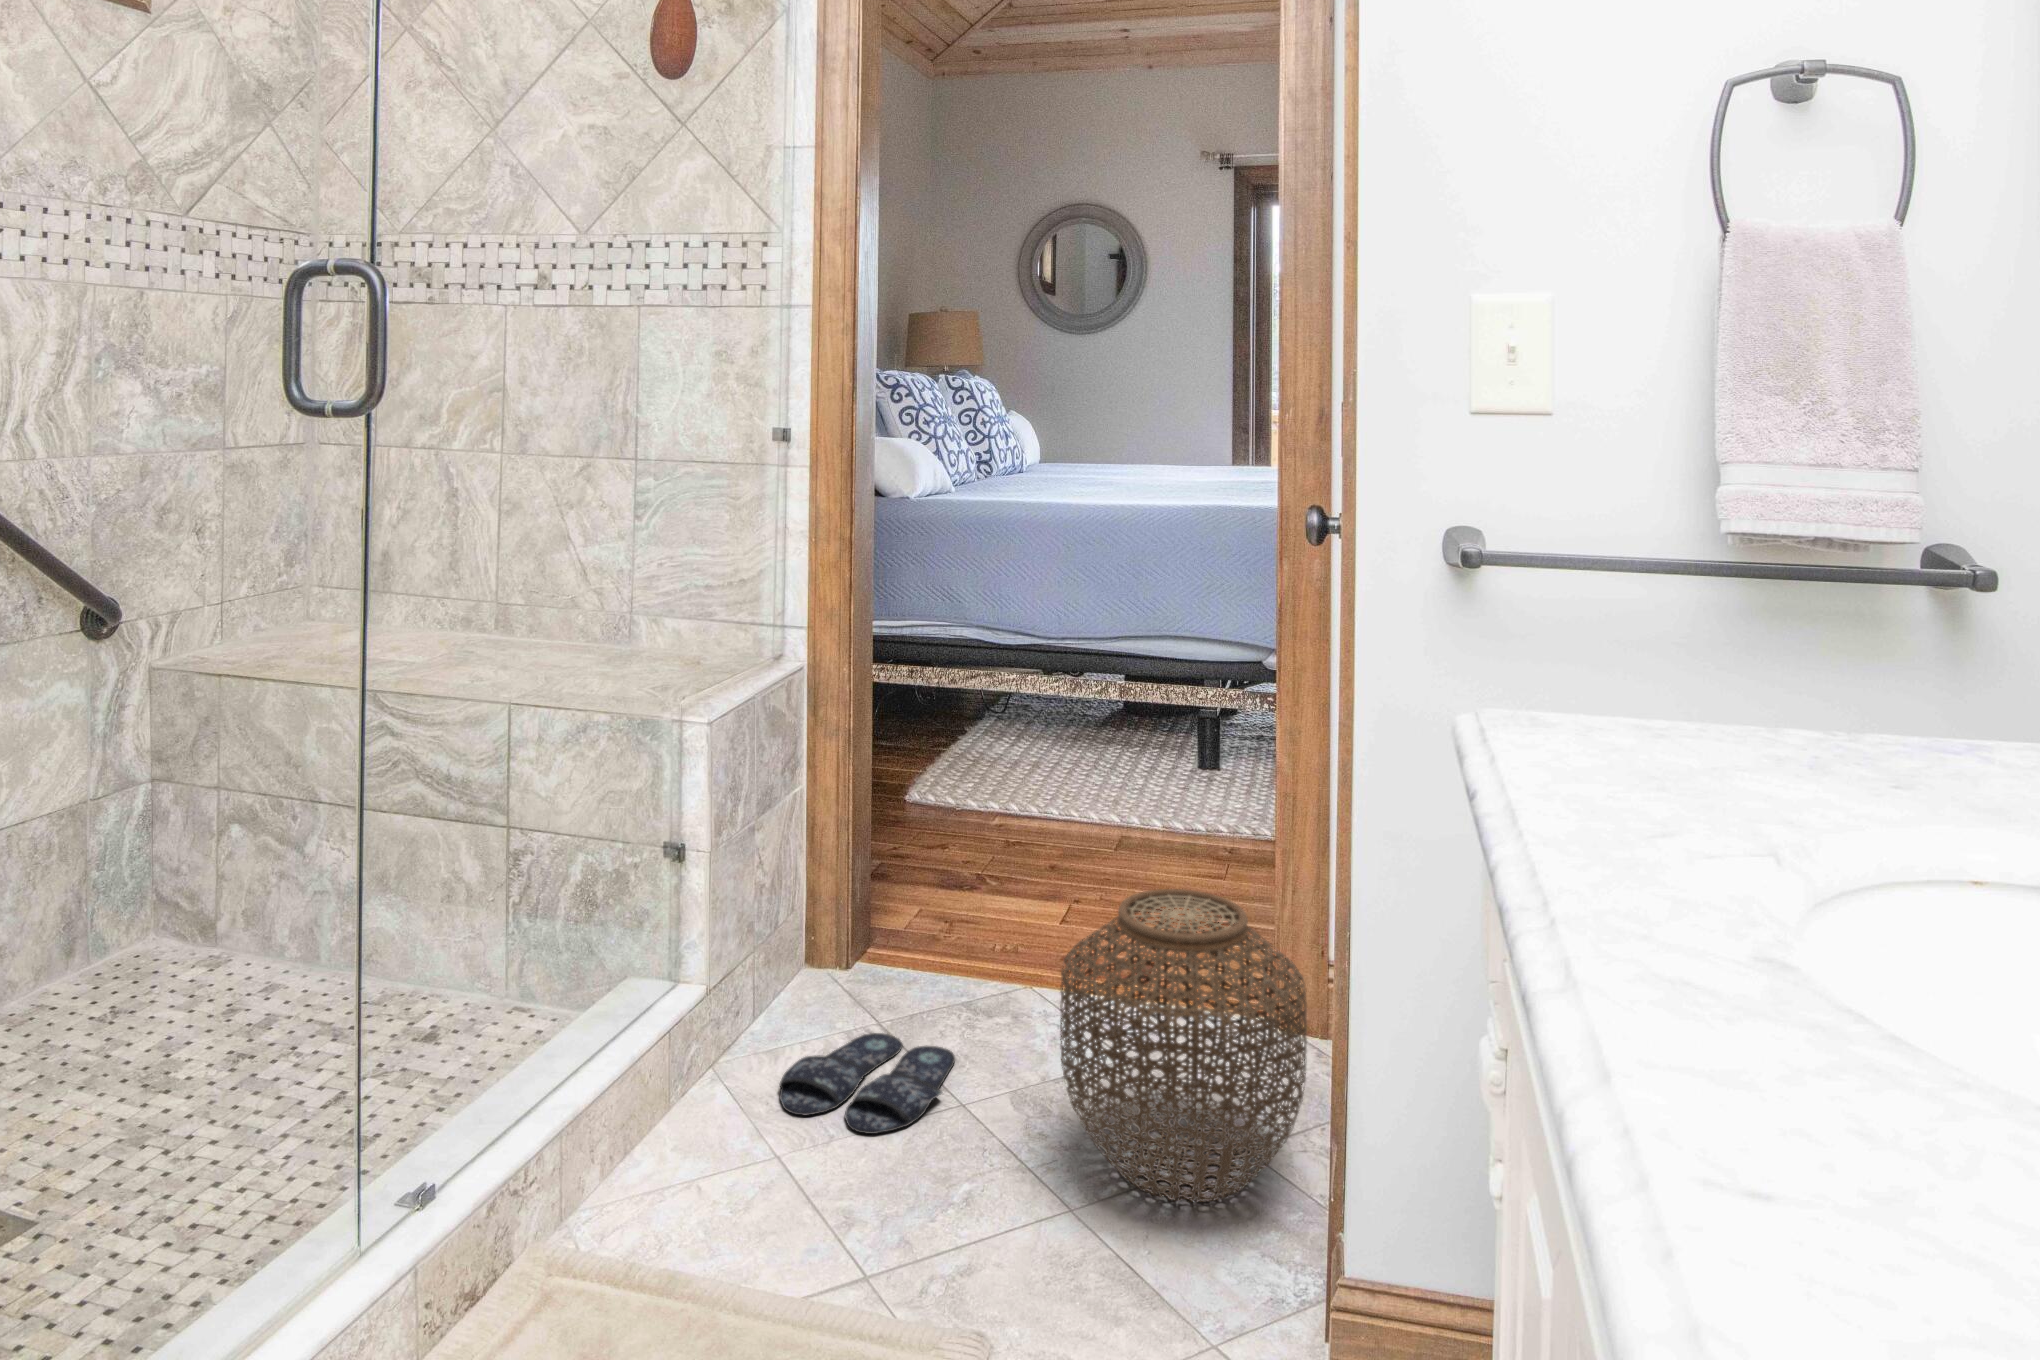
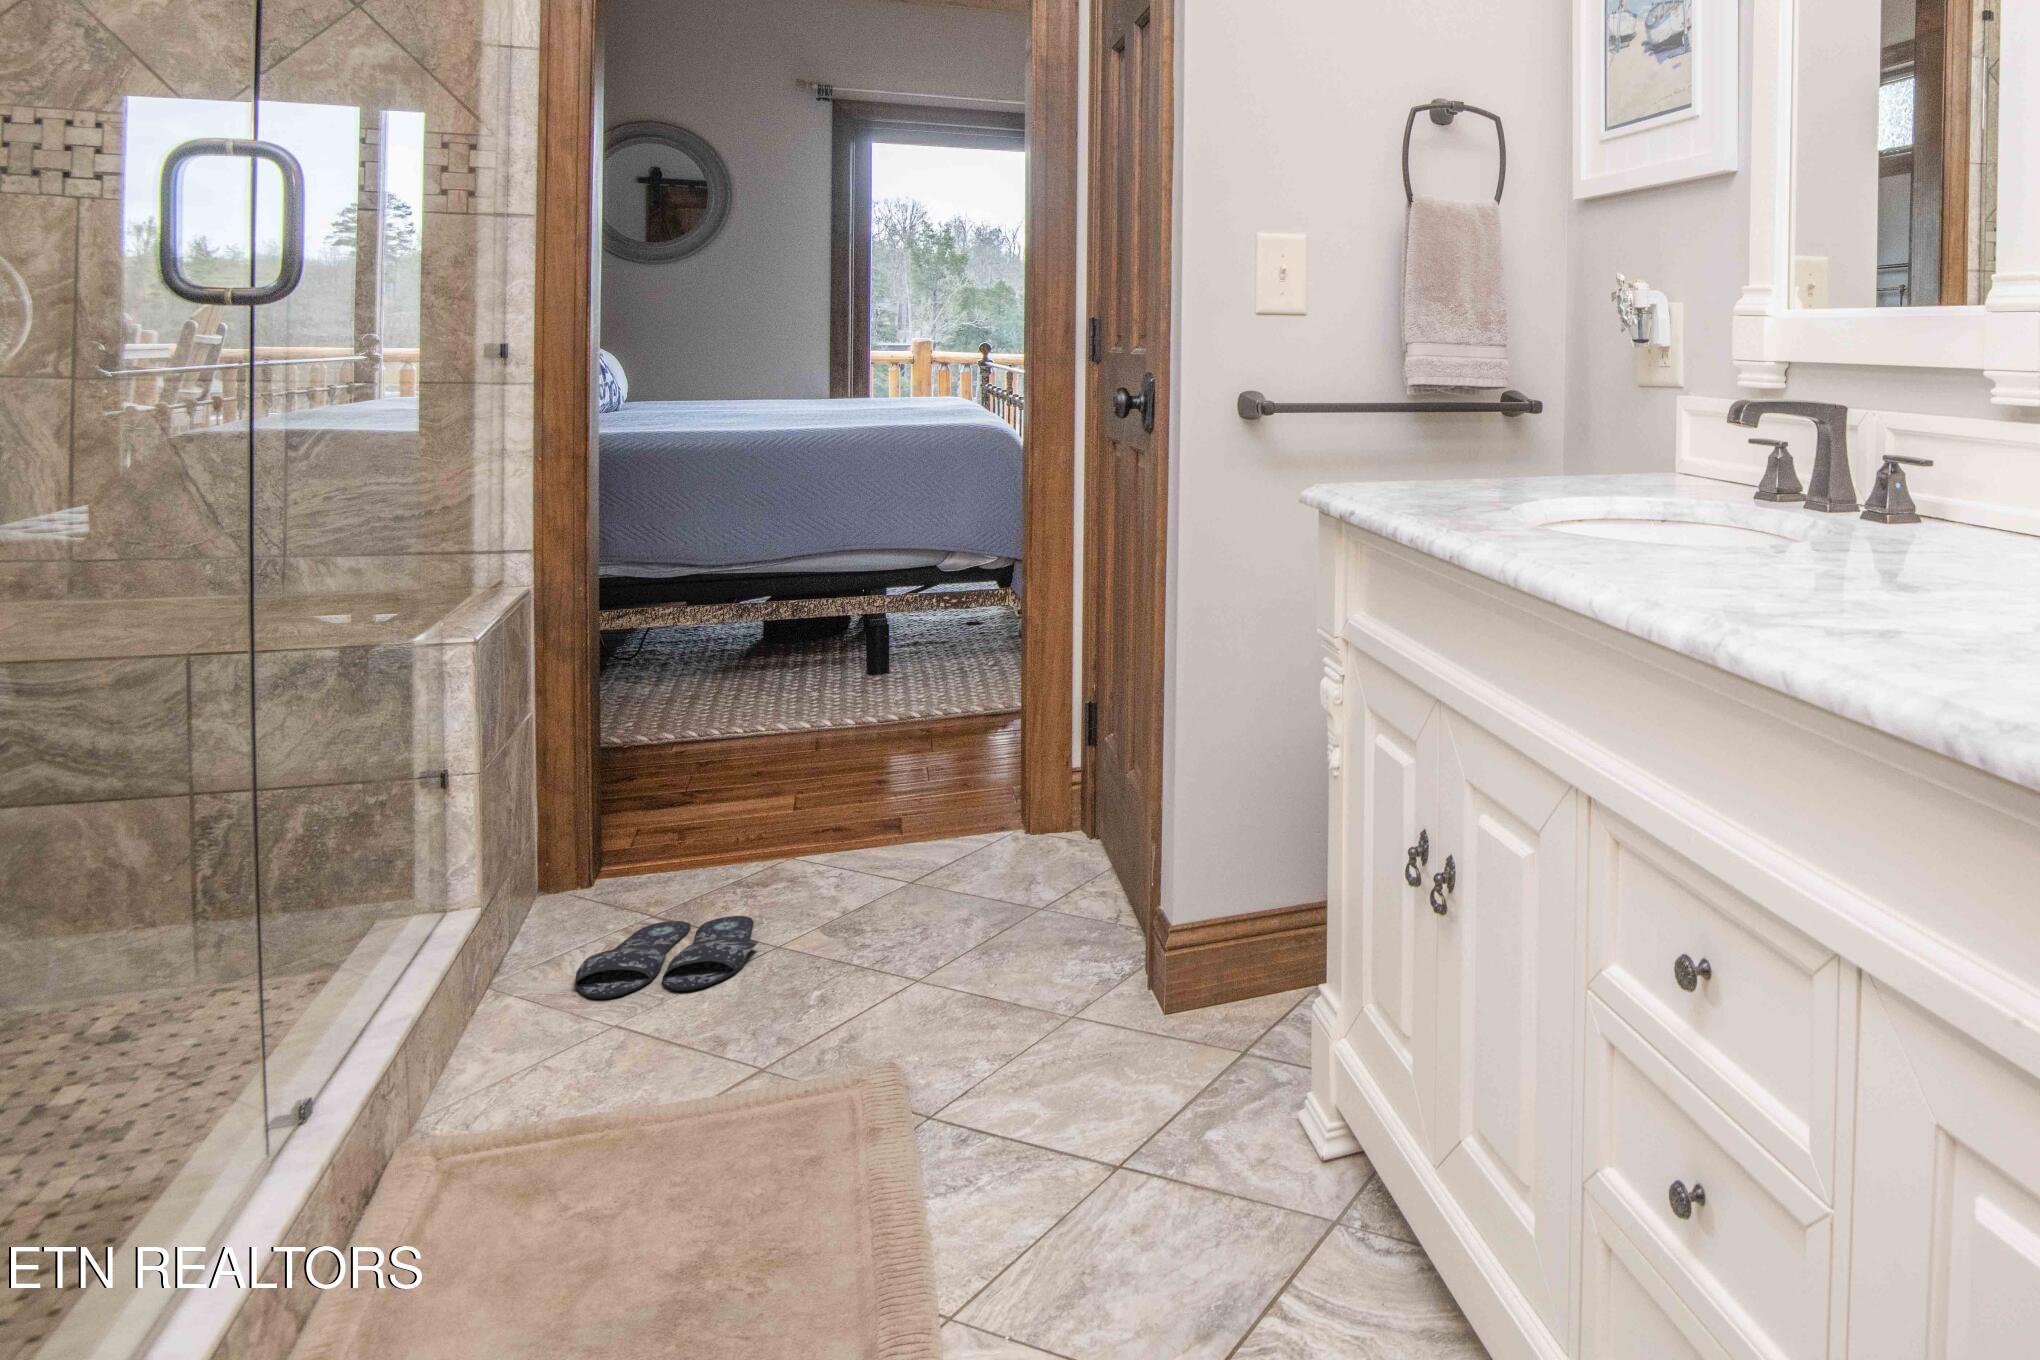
woven basket: present [1060,889,1307,1202] -> none [891,712,1100,952]

